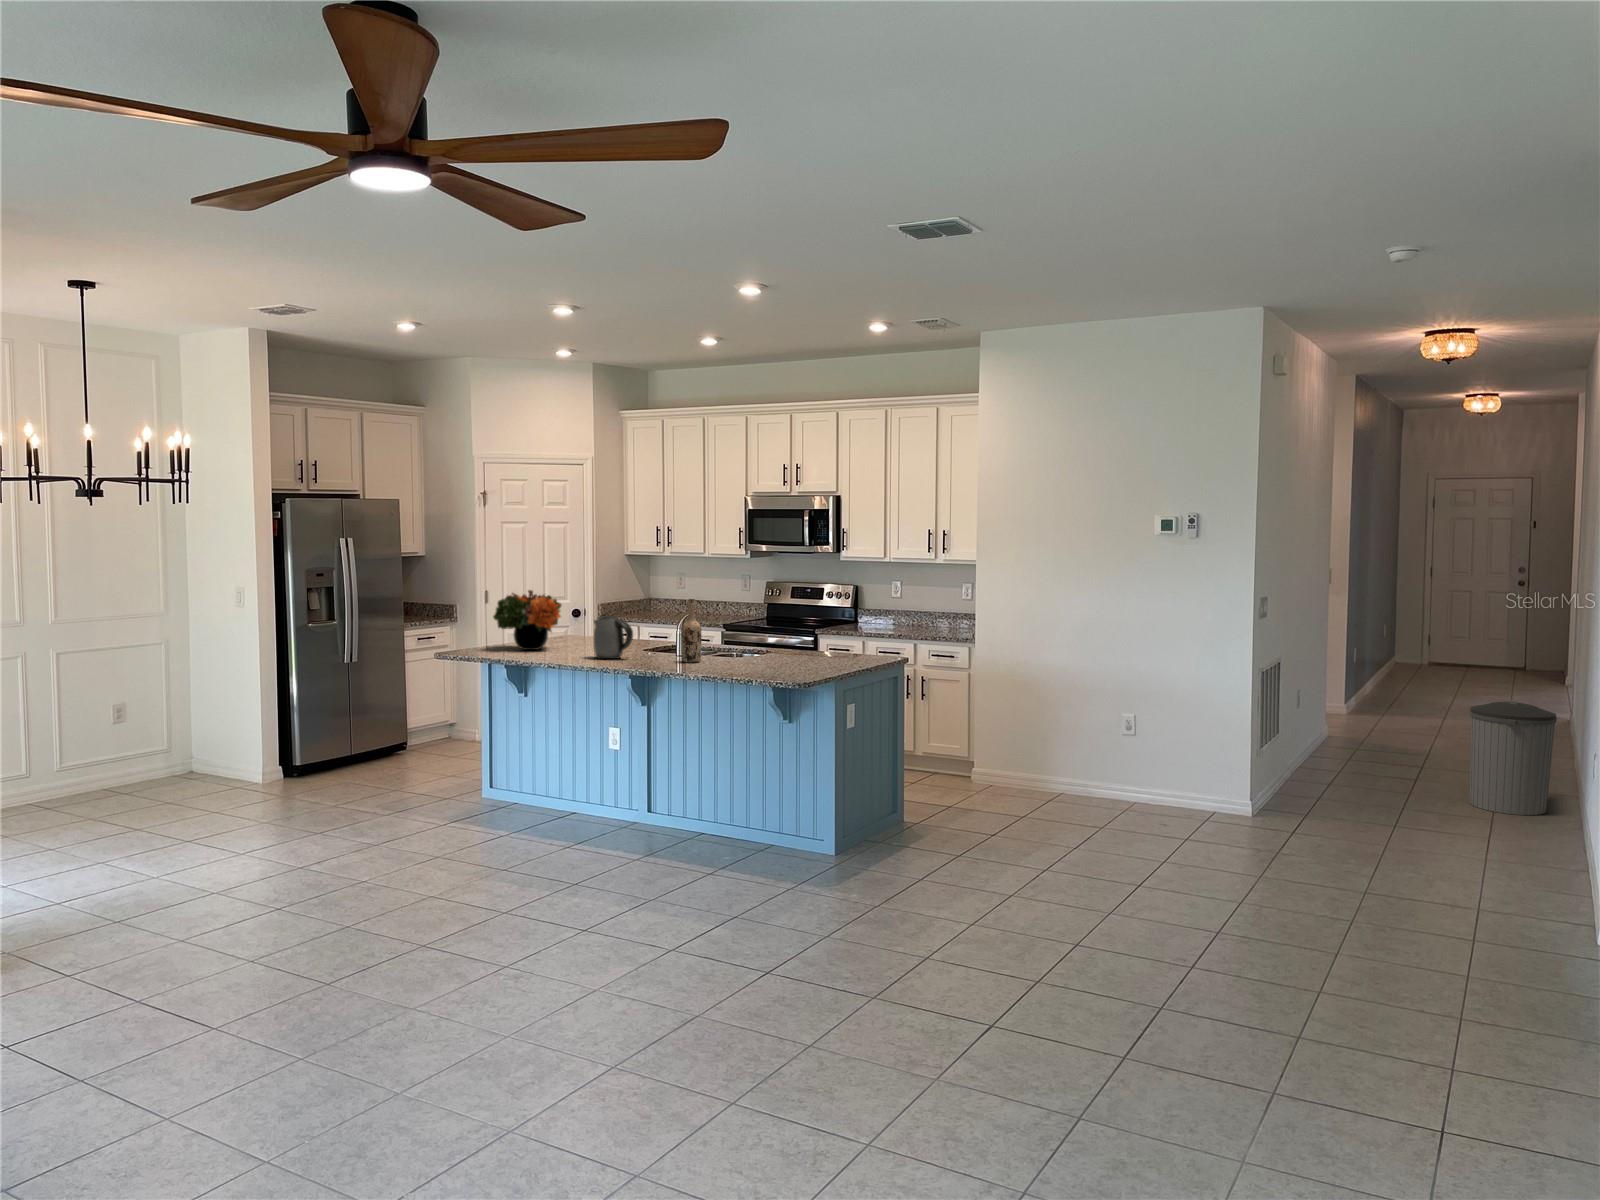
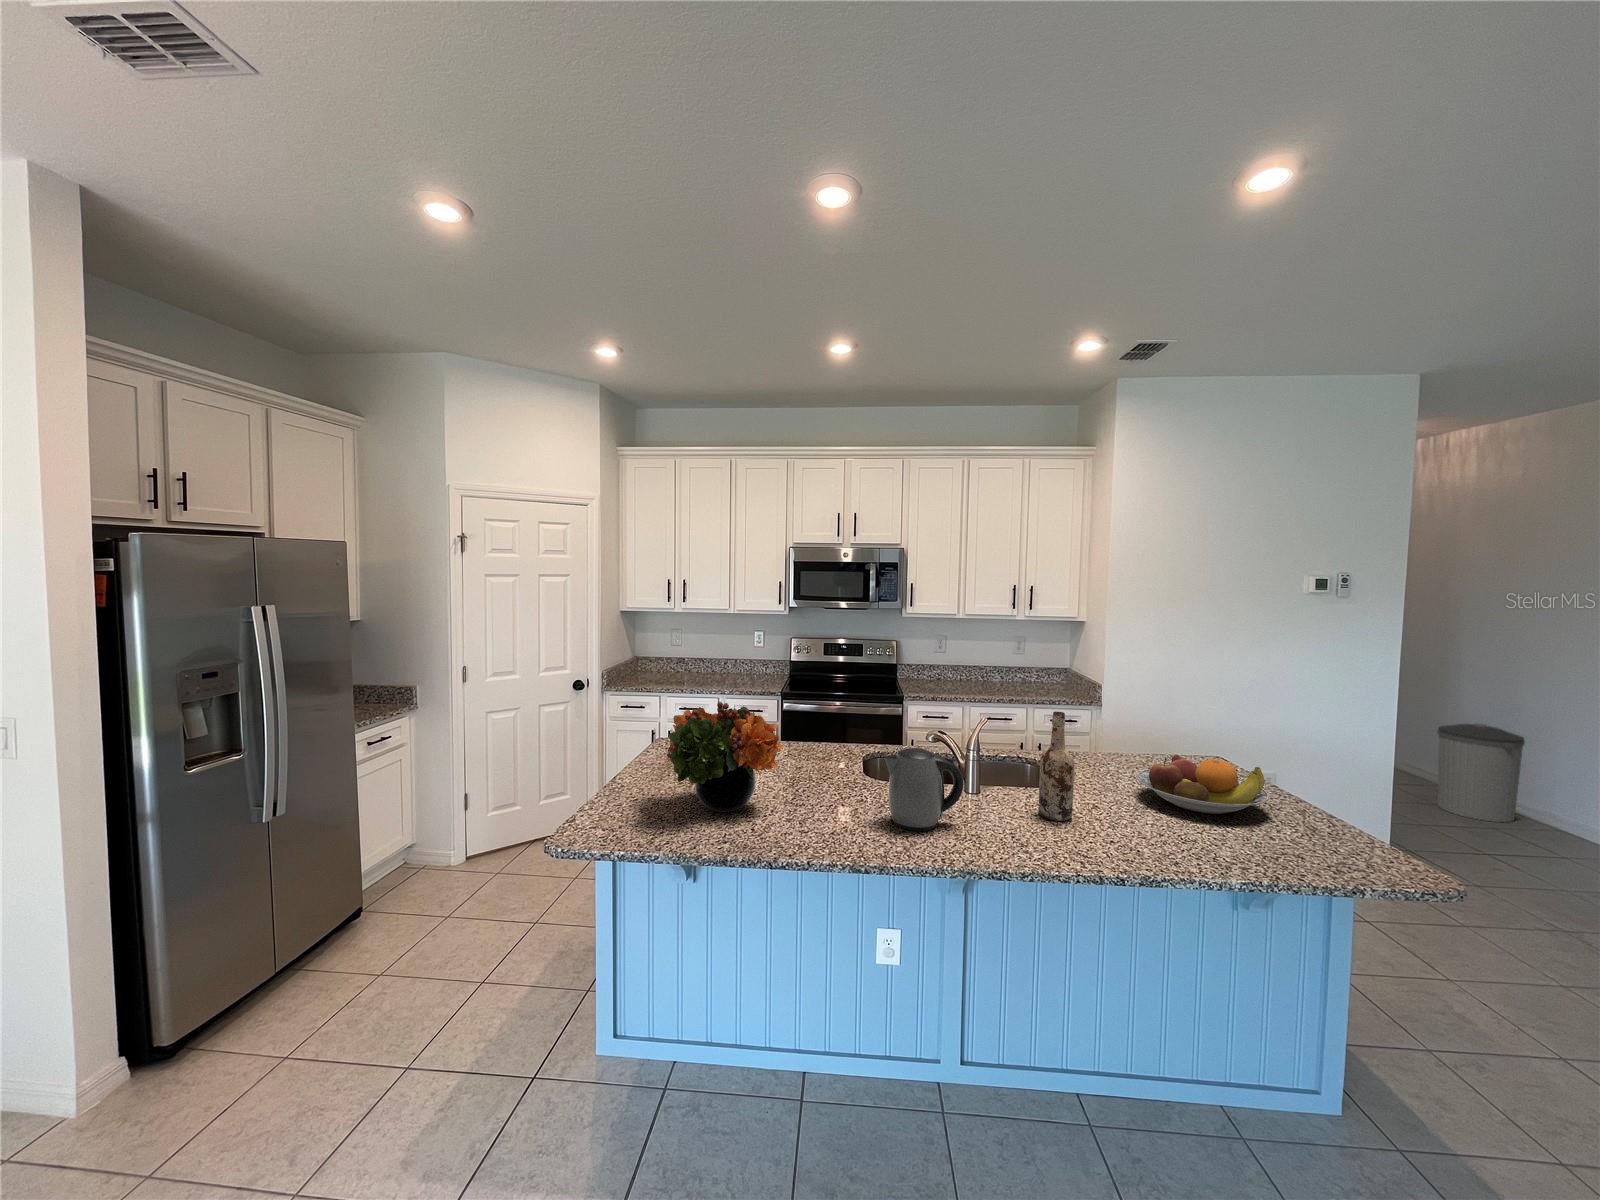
fruit bowl: none [757,635,830,667] -> present [1137,755,1269,814]

